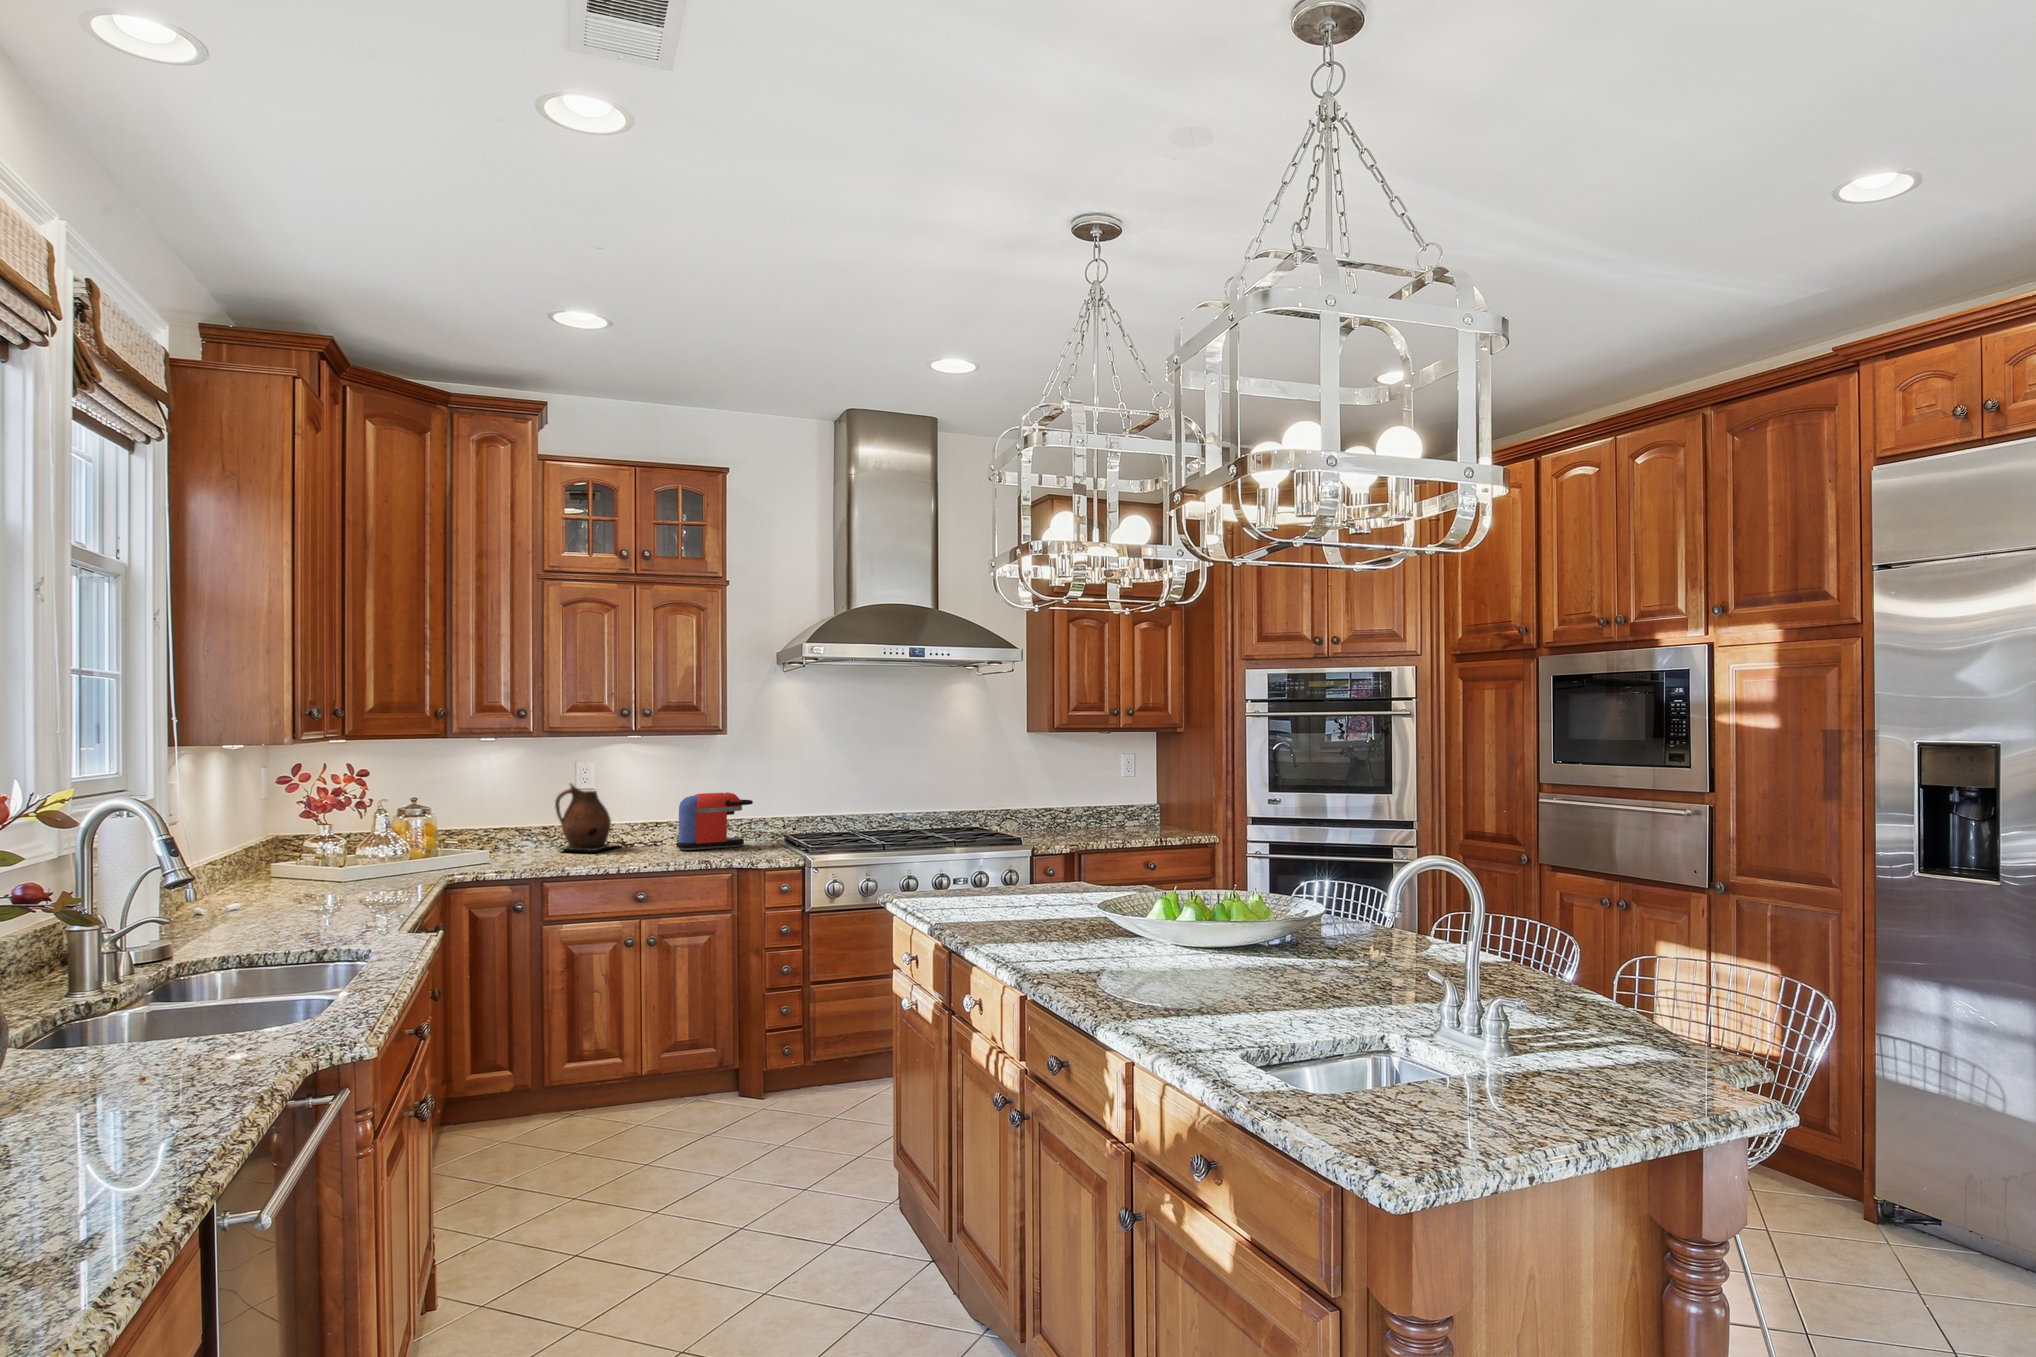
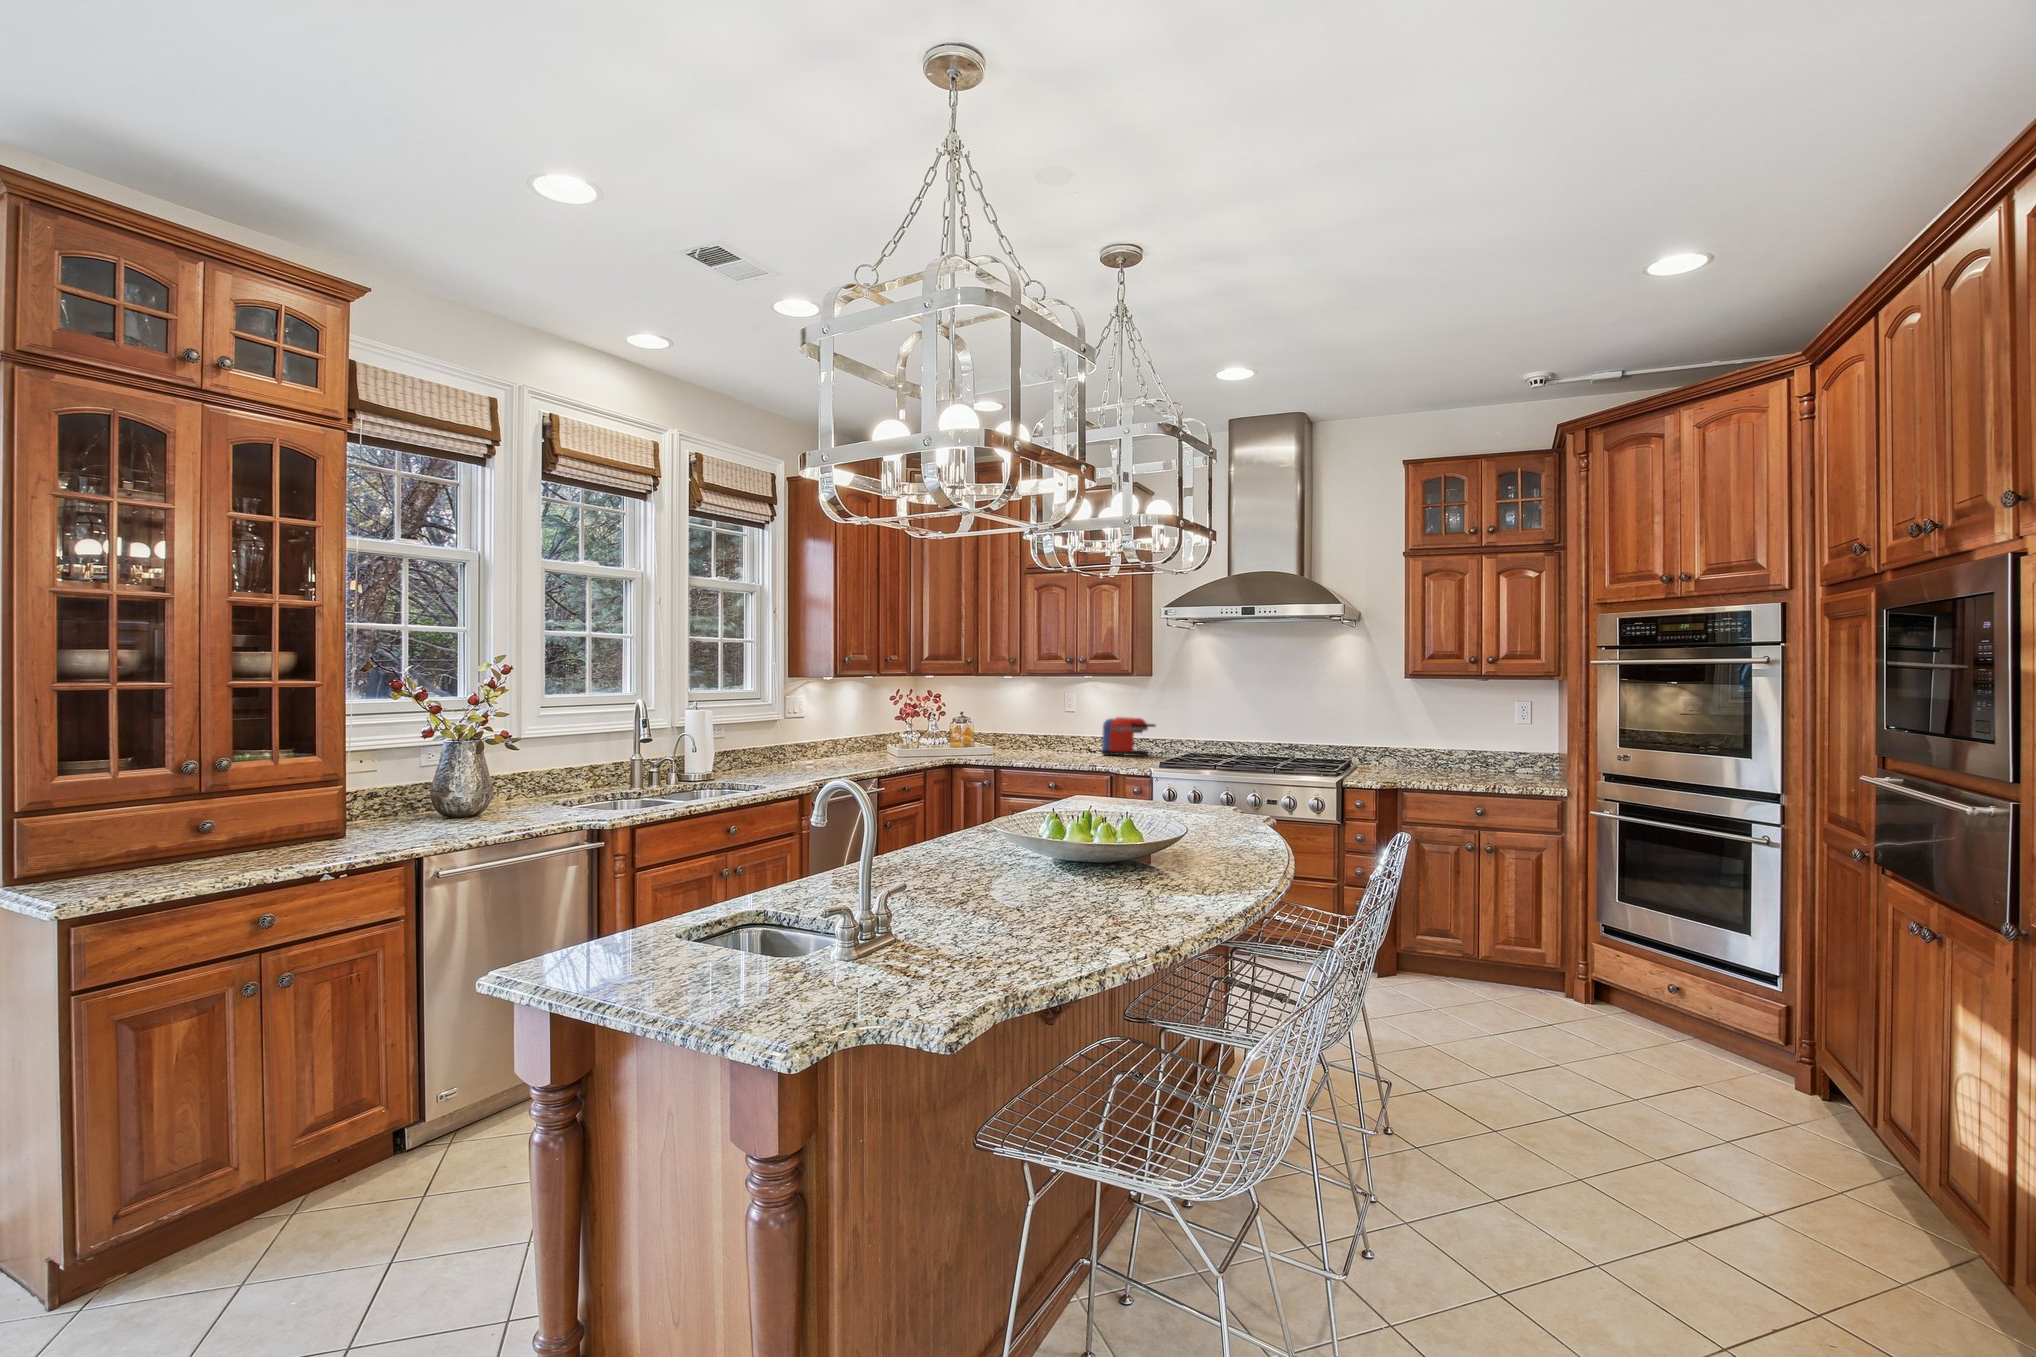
ceramic pitcher: present [555,783,619,851] -> none [1040,707,1081,751]

